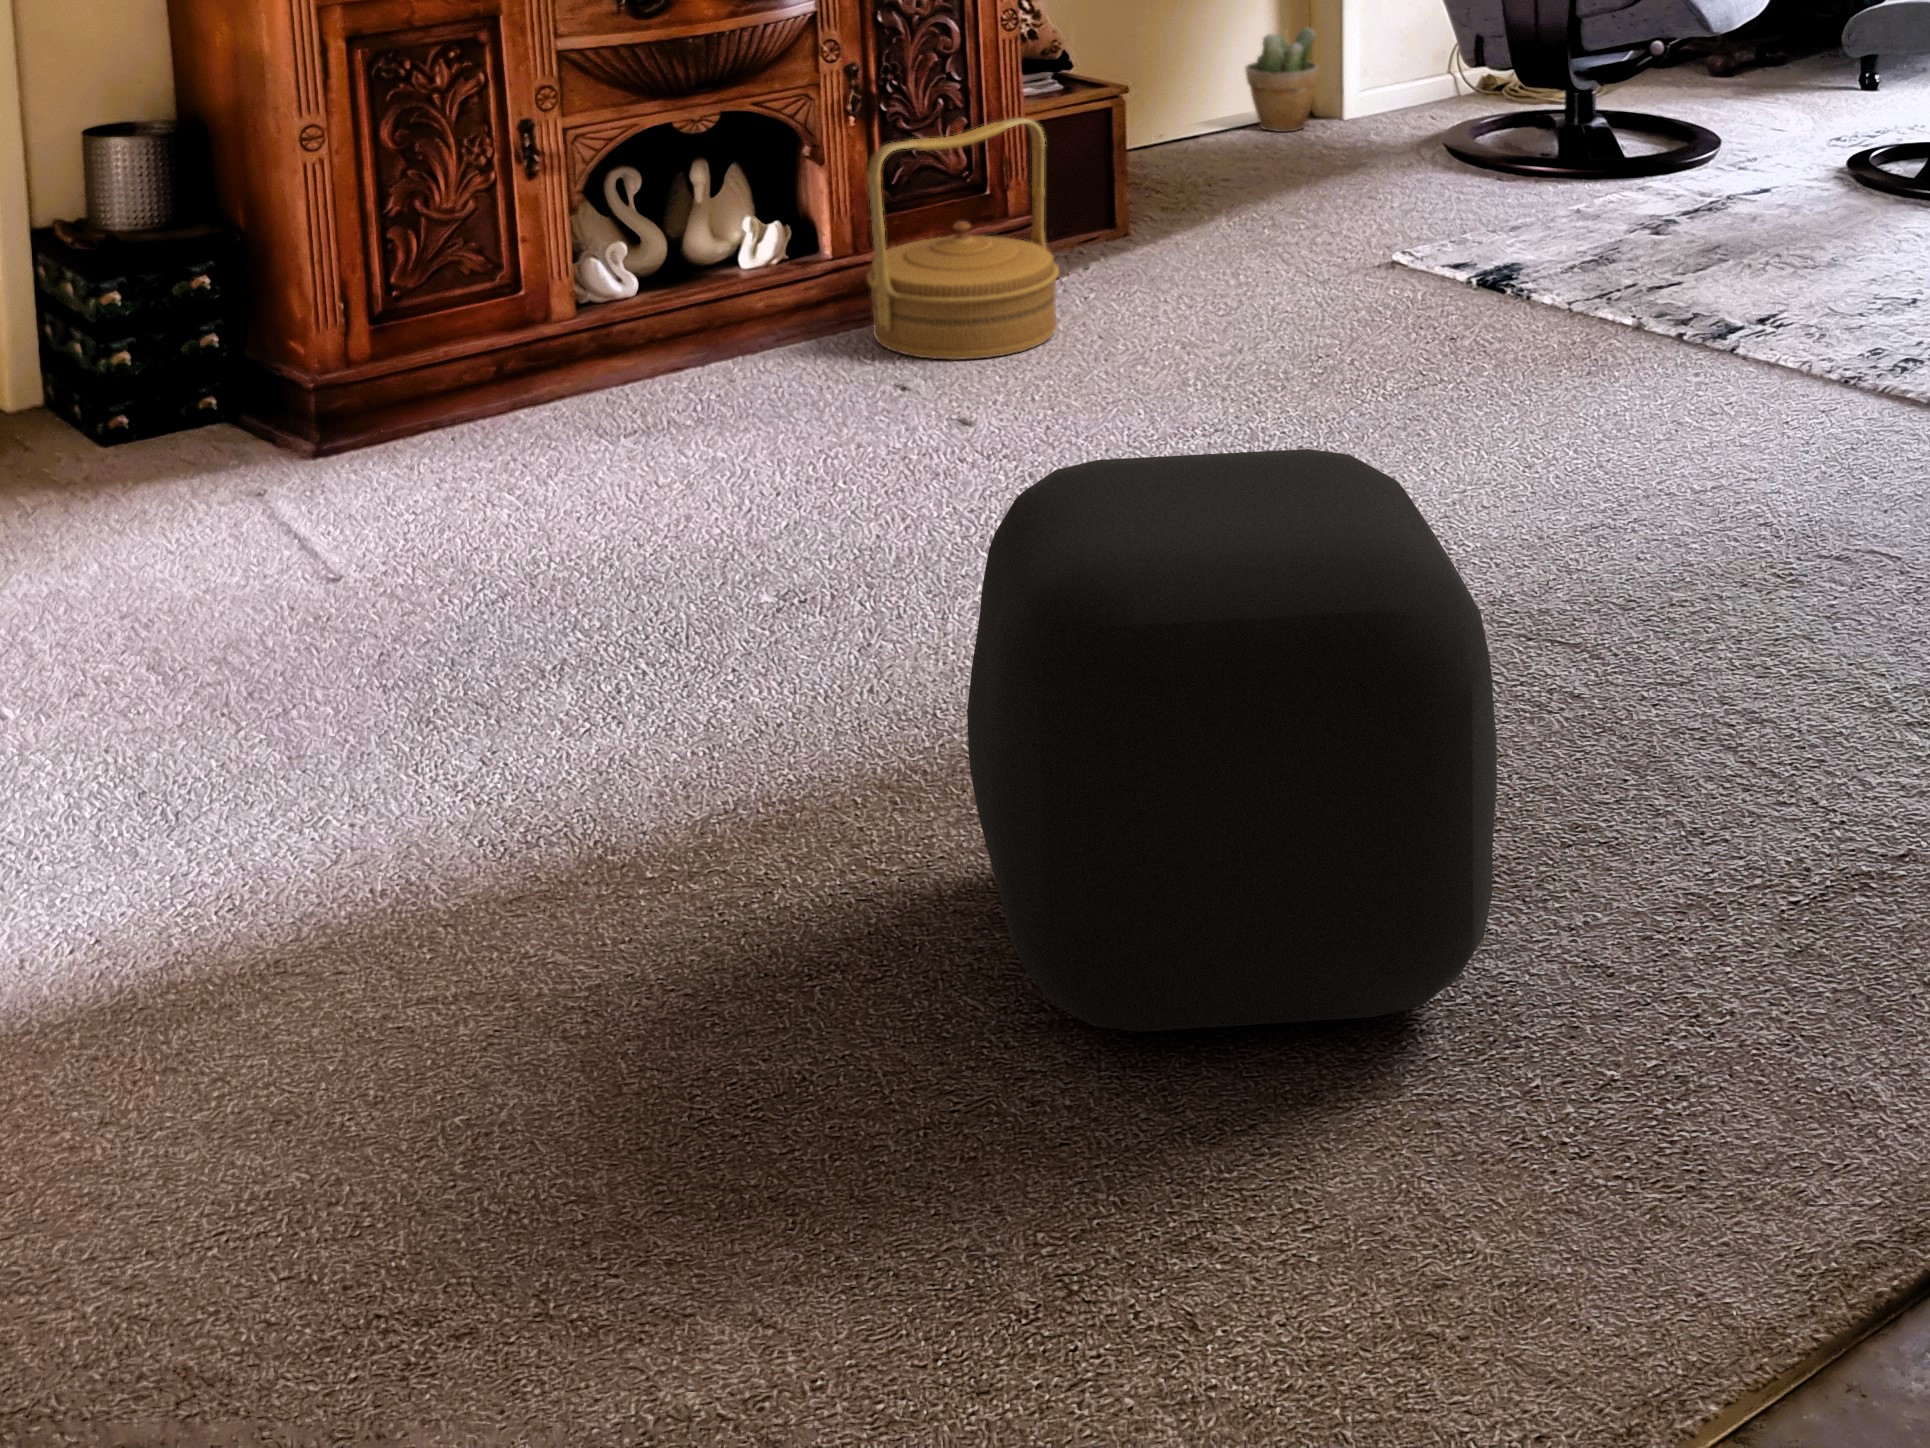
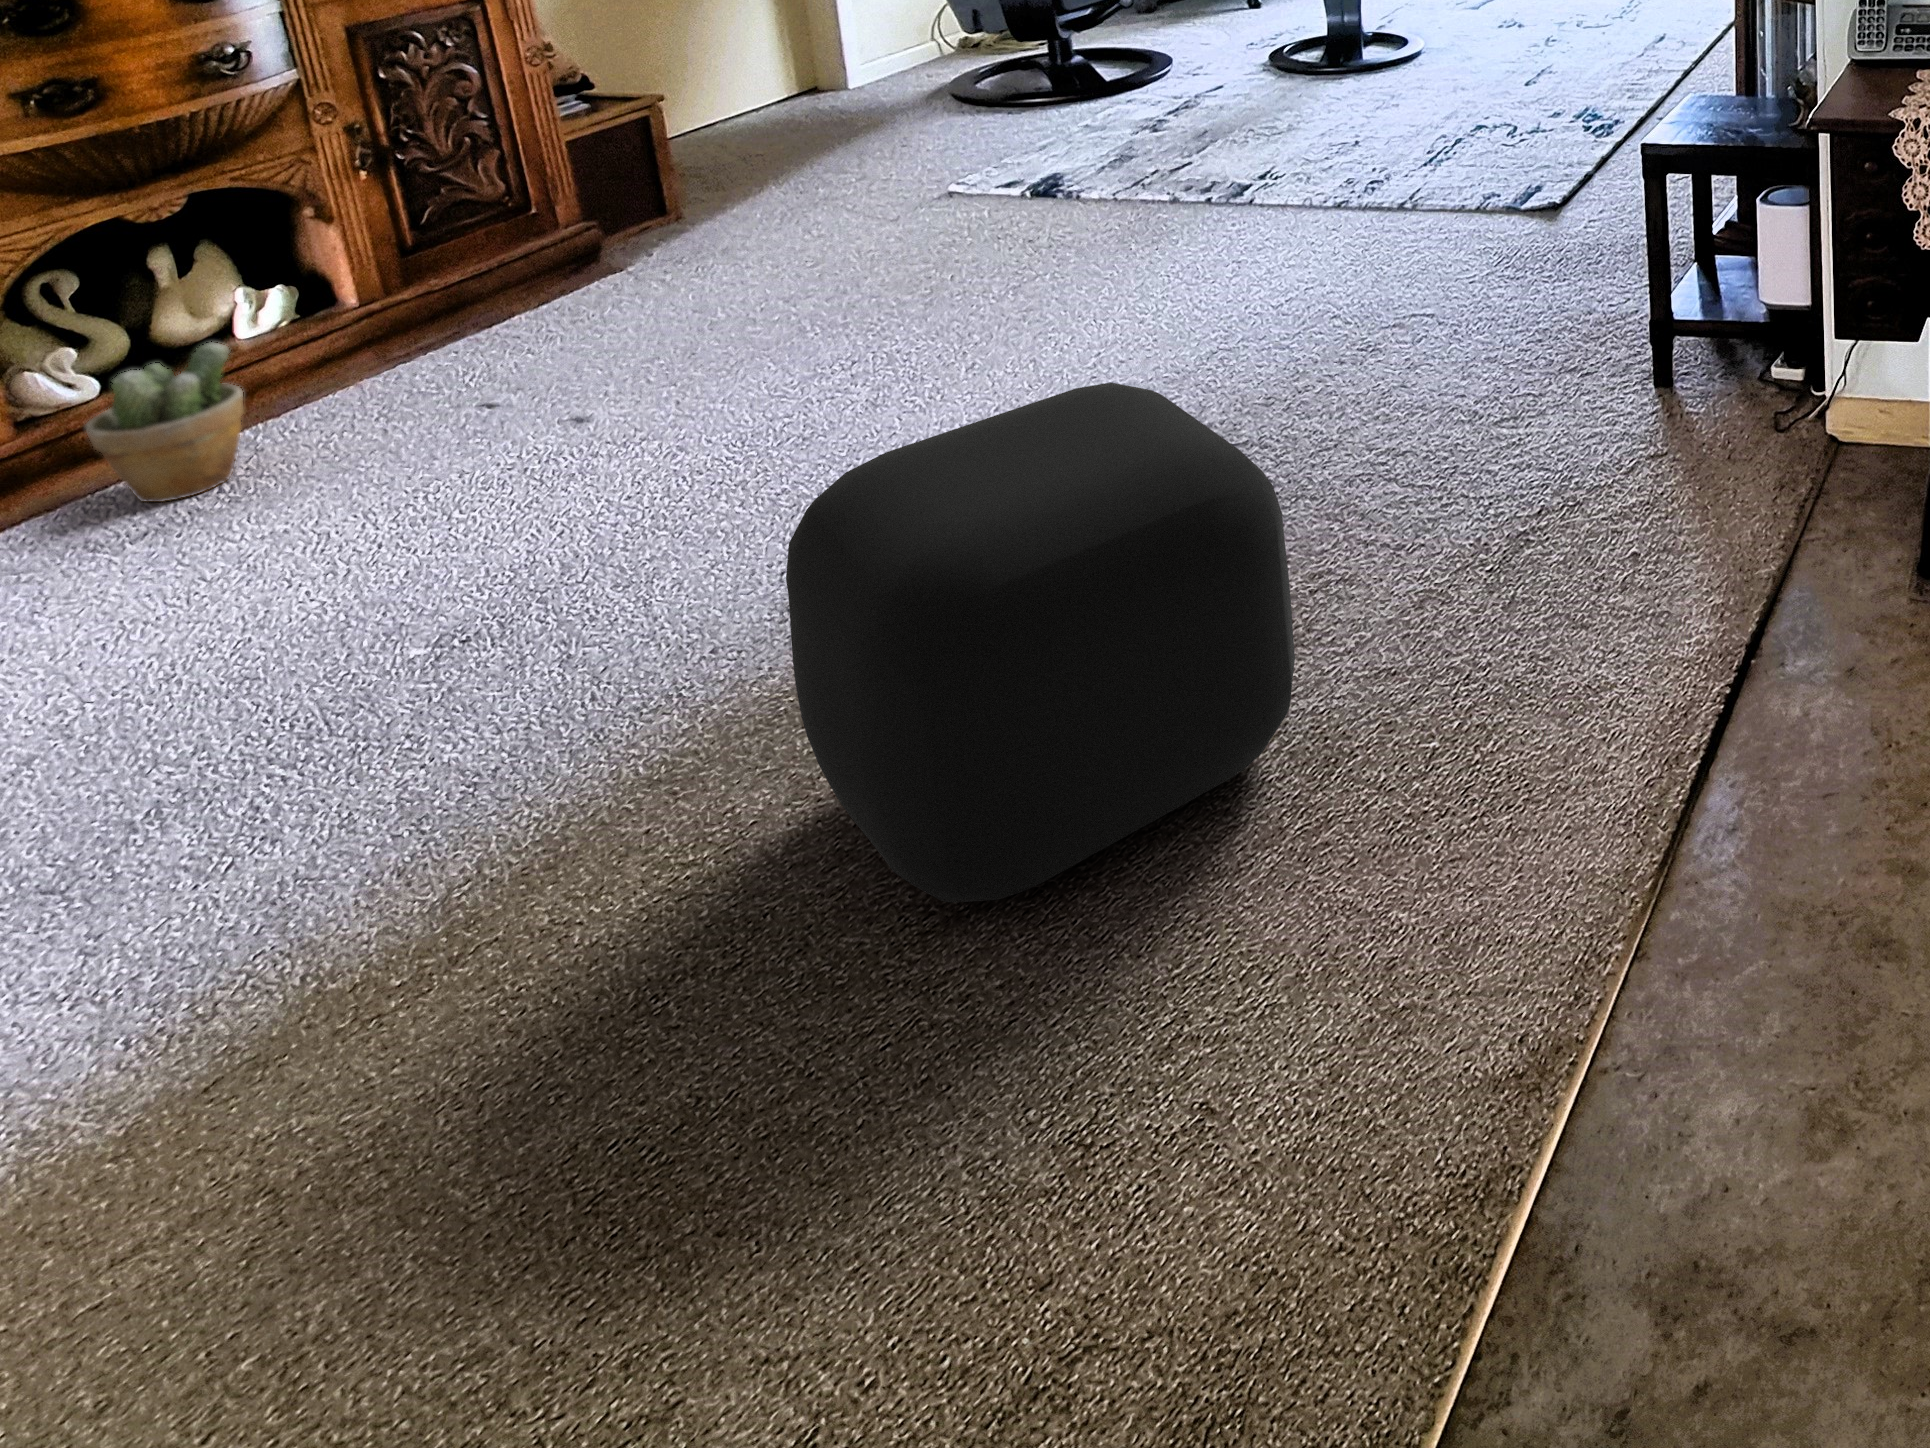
potted plant: present [1245,27,1319,132] -> present [86,343,243,502]
woven basket: present [867,117,1059,360] -> none [407,143,651,376]

